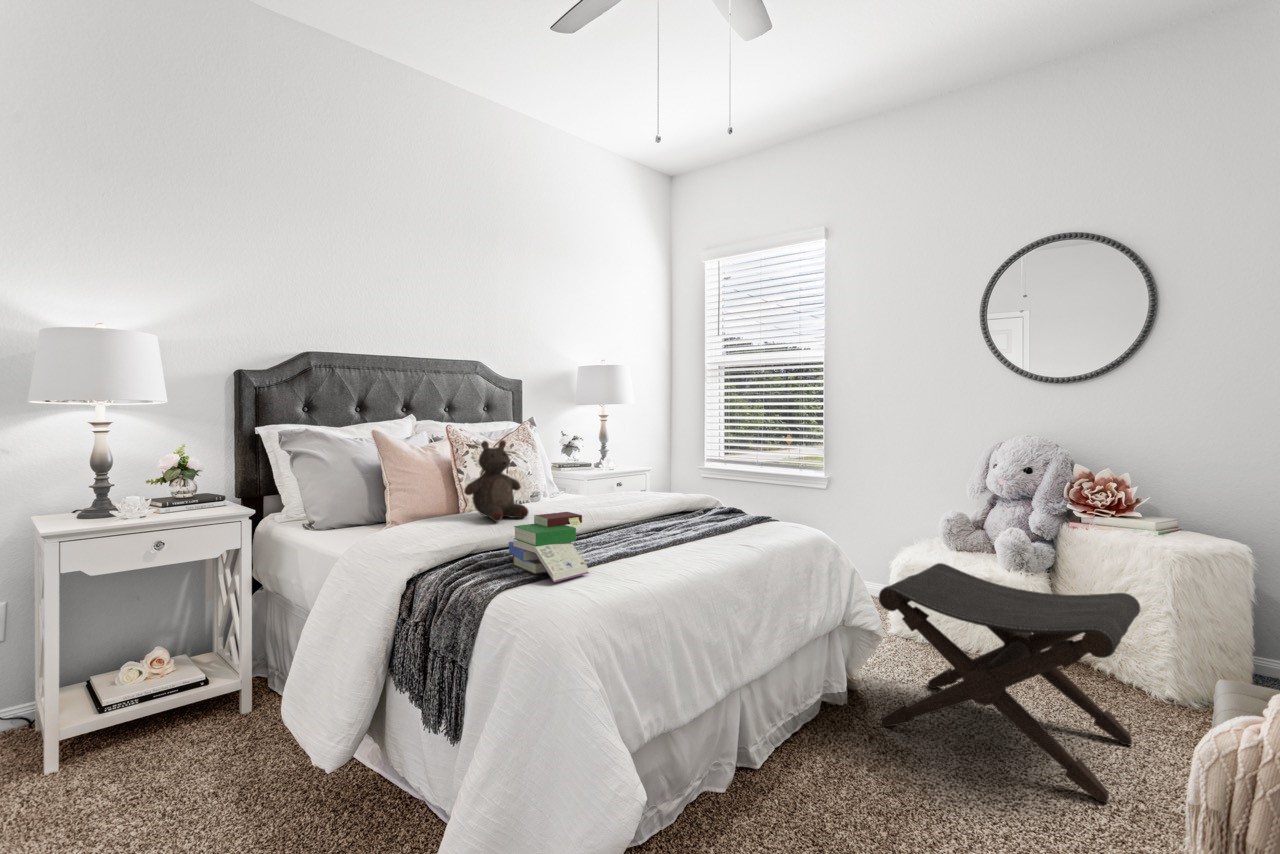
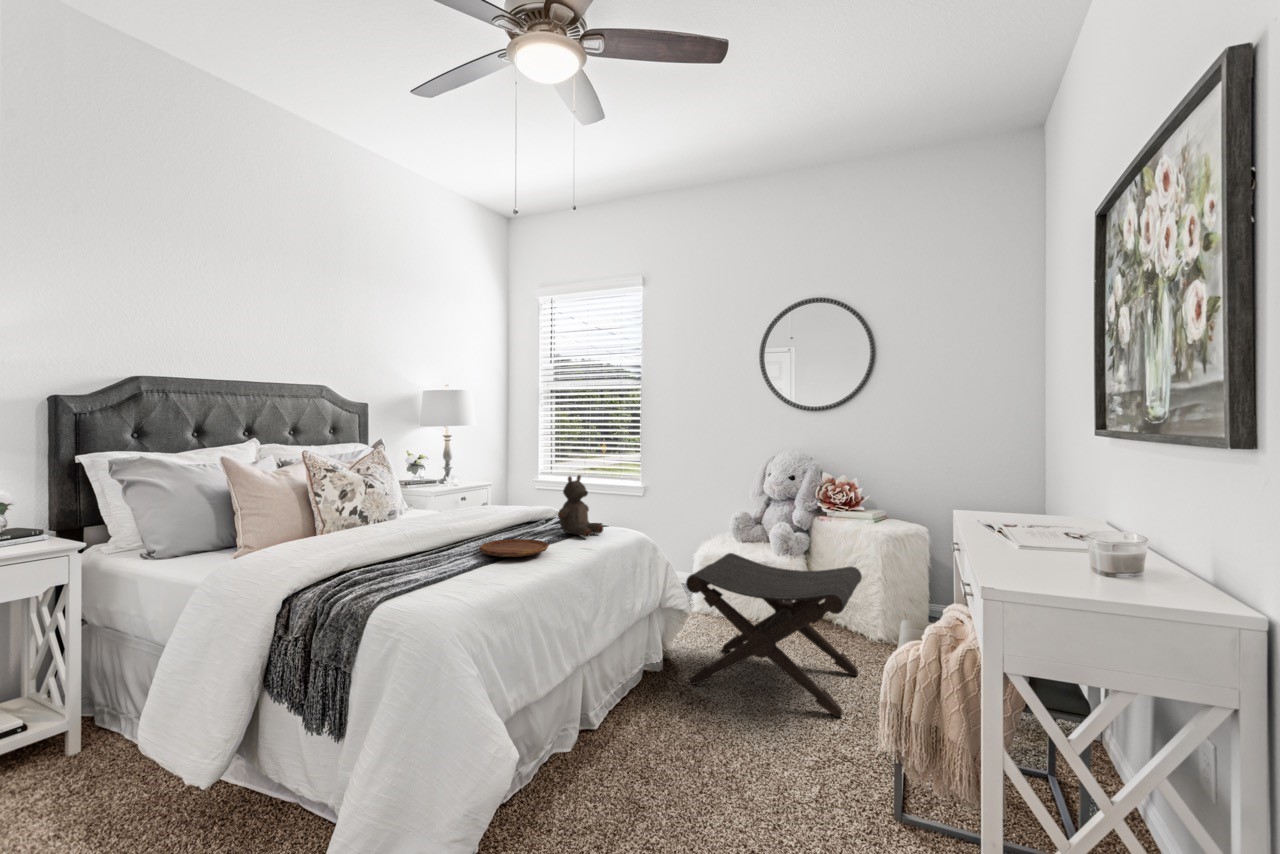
stuffed bear: present [464,440,529,522] -> present [558,475,603,537]
book: present [509,512,589,582] -> none [380,529,457,591]
tray: none [621,529,703,550] -> present [479,539,549,557]

